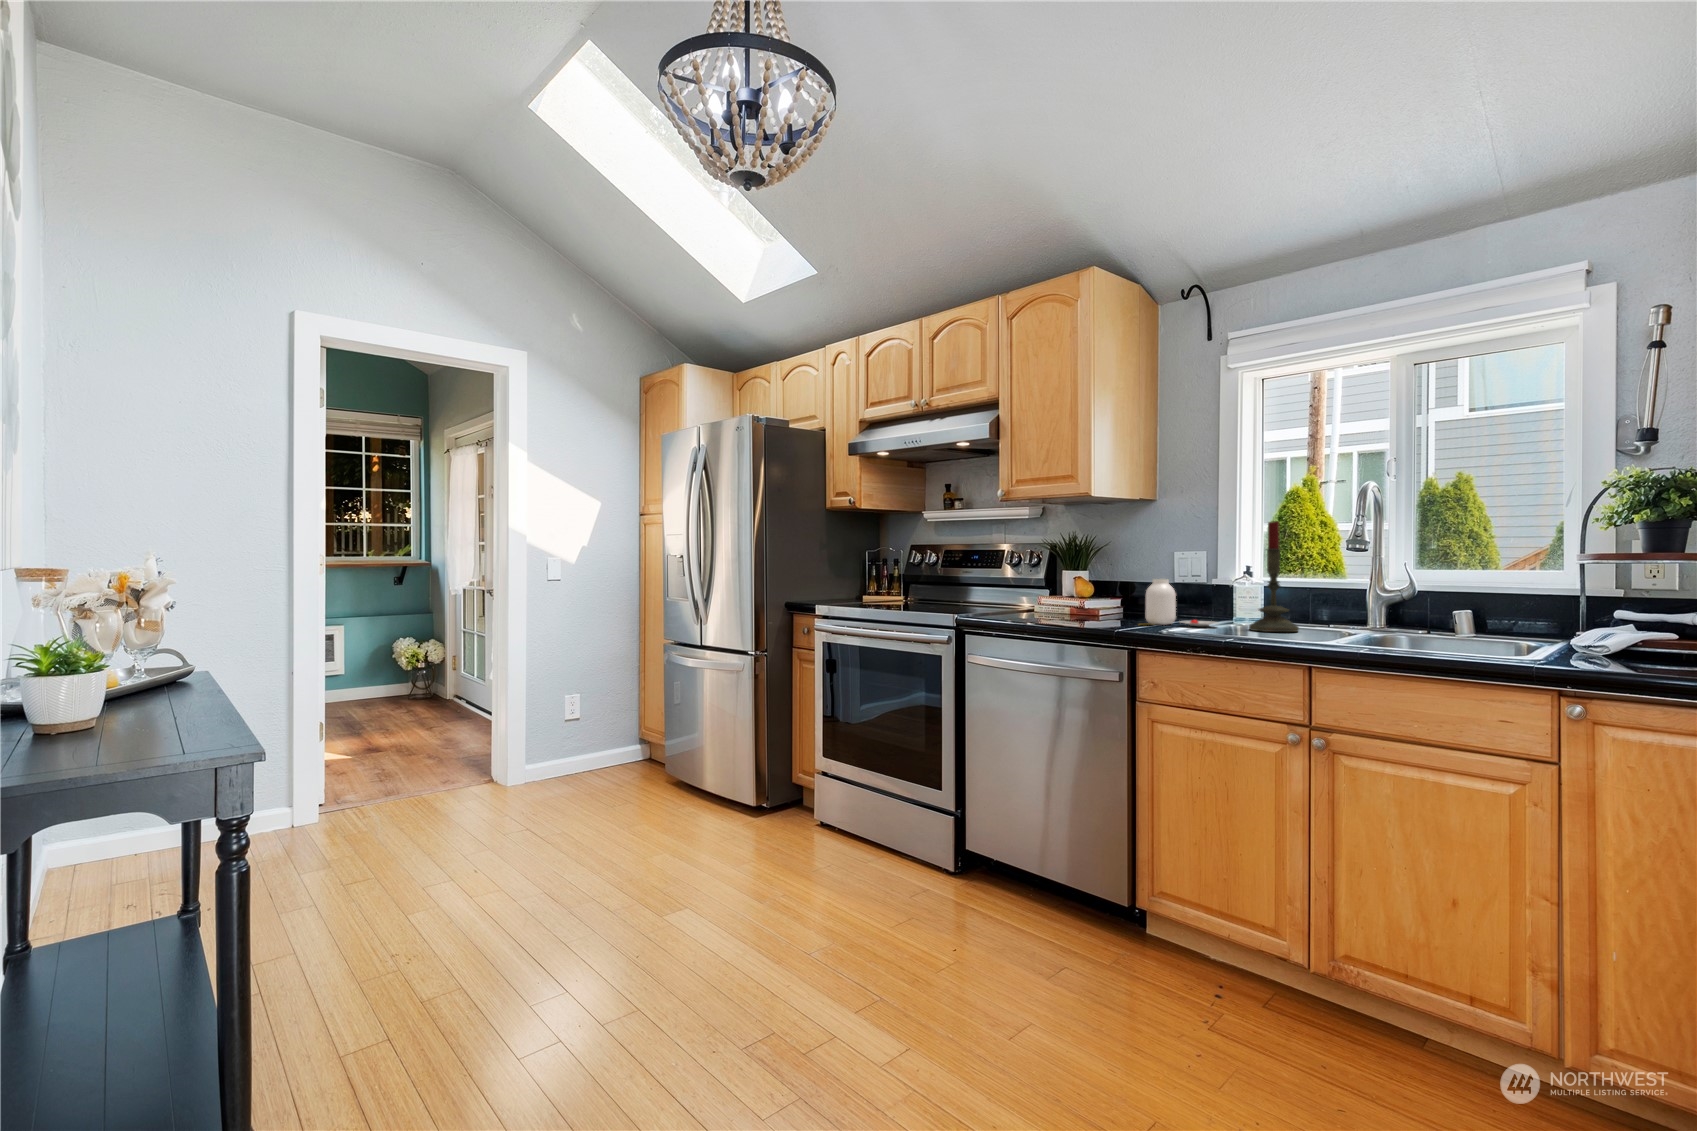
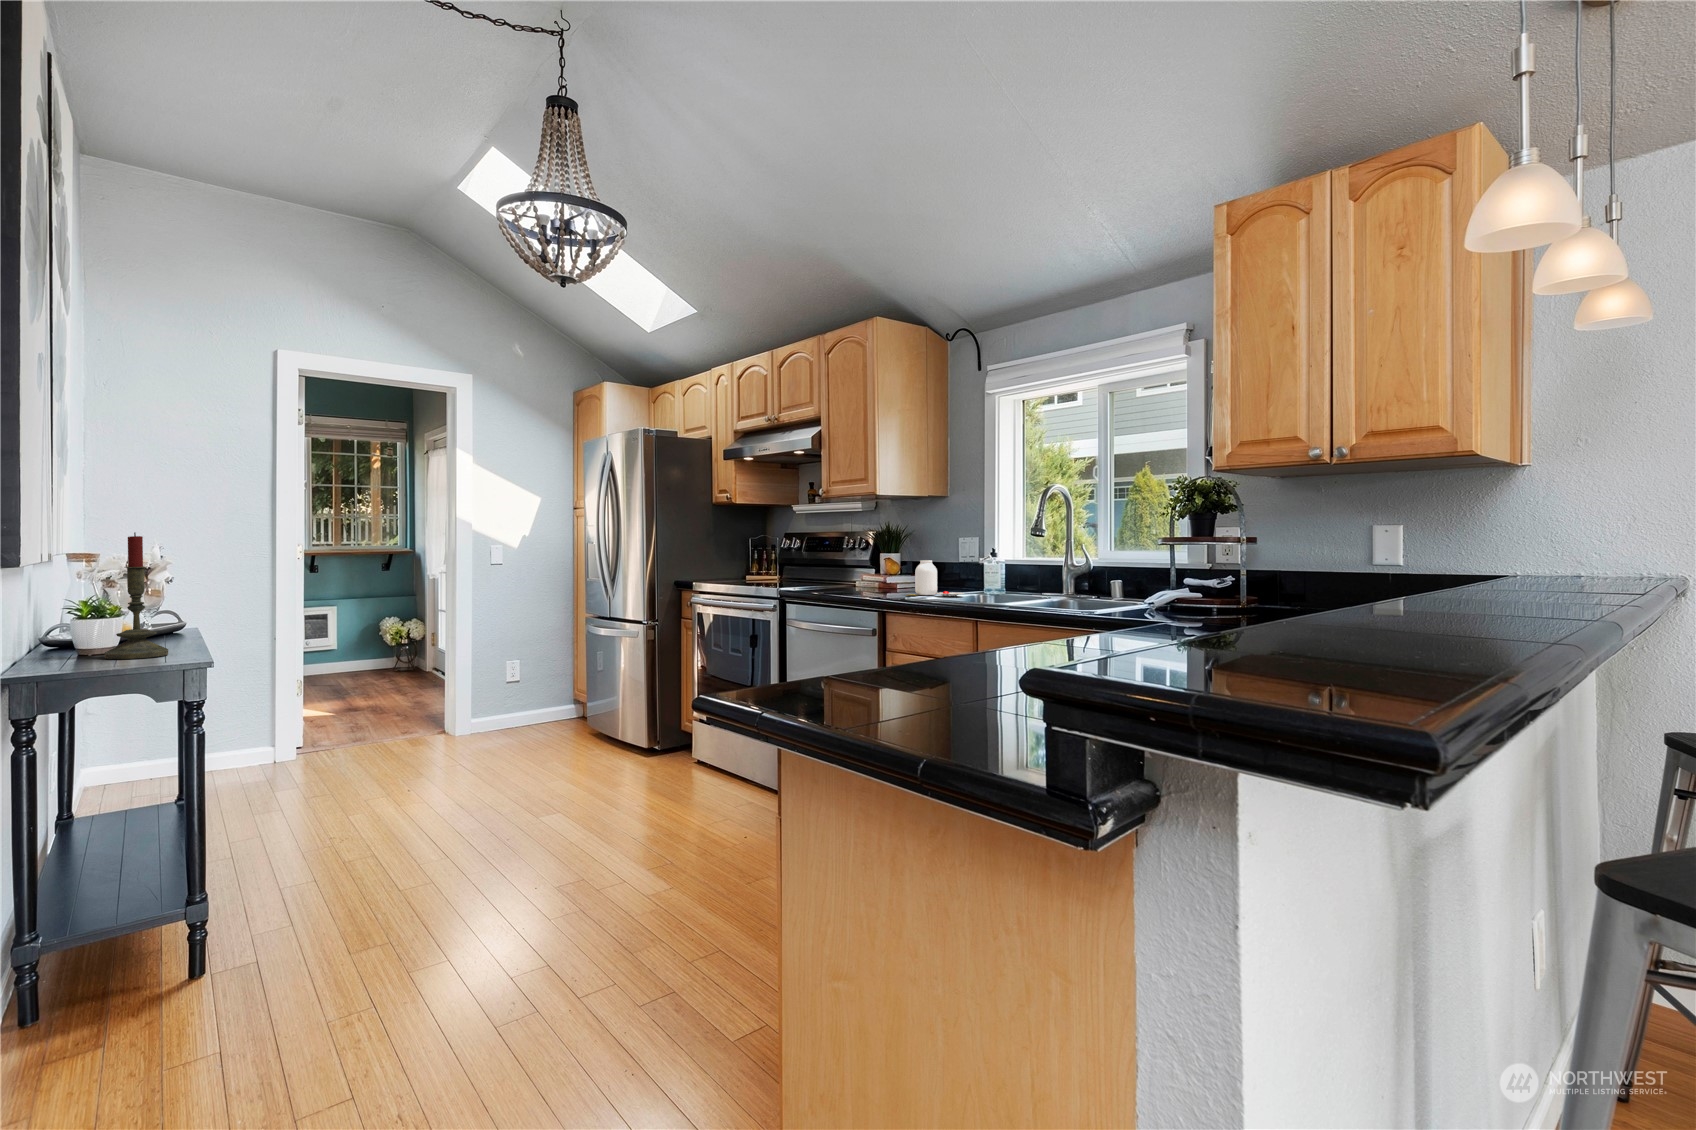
candle: present [1249,521,1299,632] -> present [105,533,168,659]

